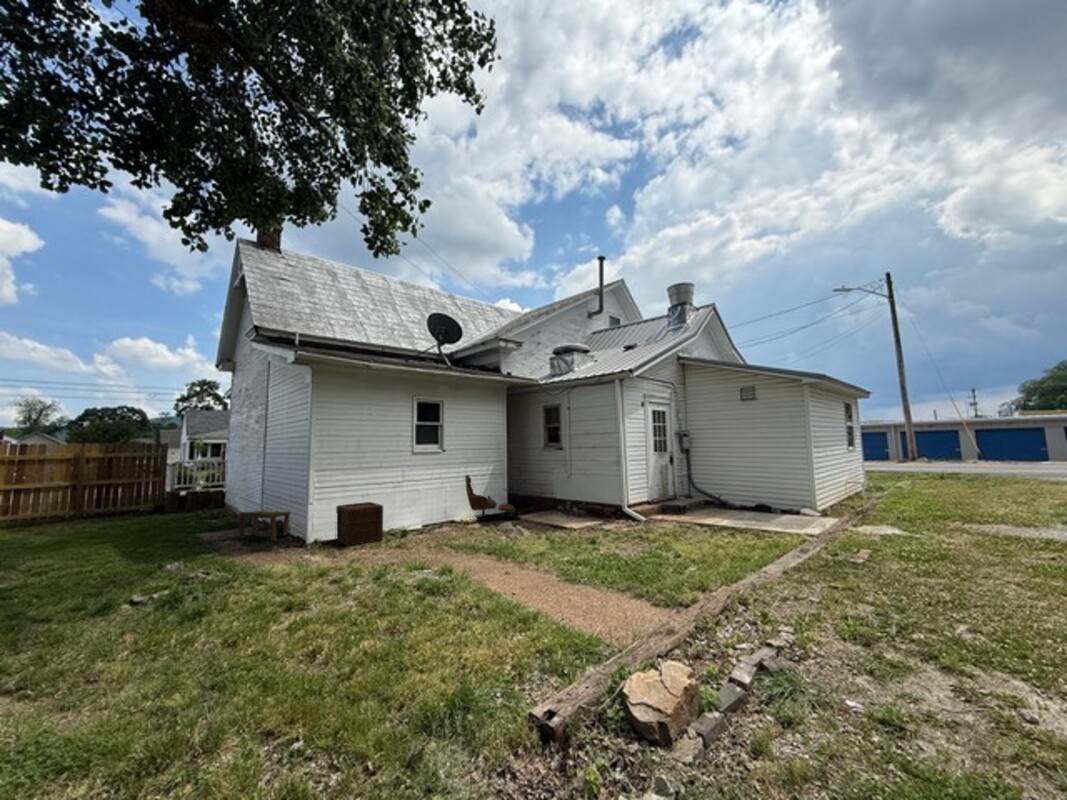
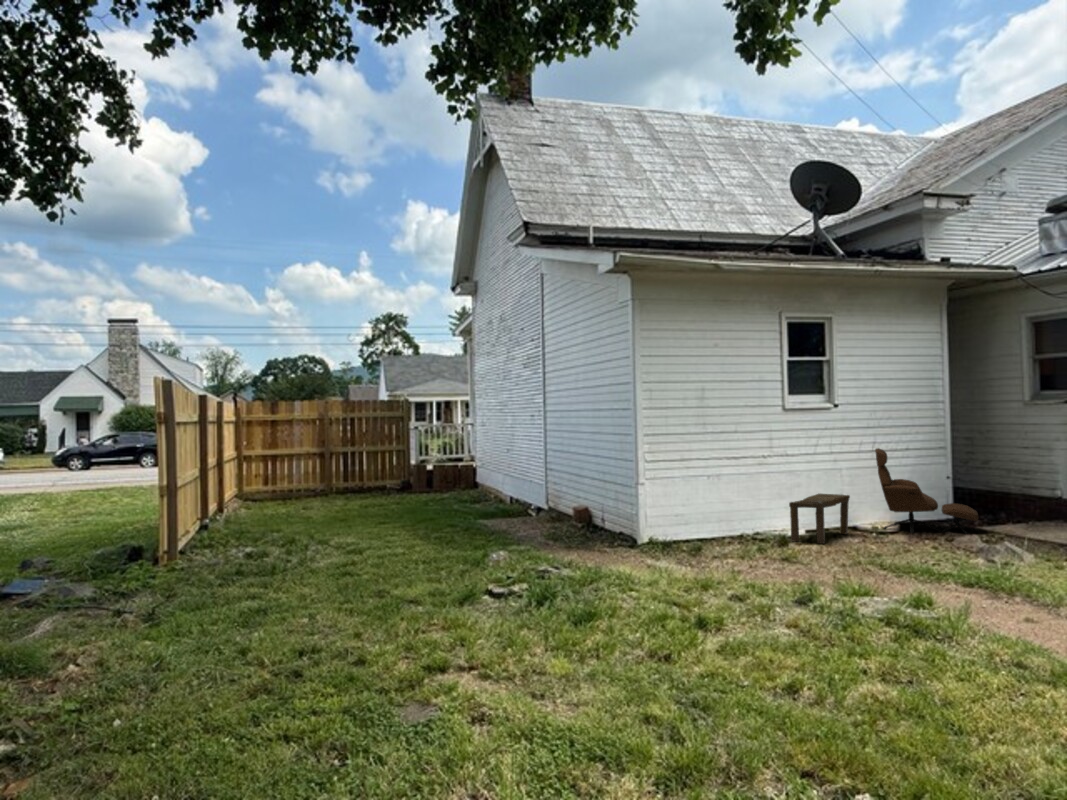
wooden crate: present [336,502,383,546] -> none [676,487,753,552]
bench: present [239,511,290,540] -> present [789,494,850,544]

